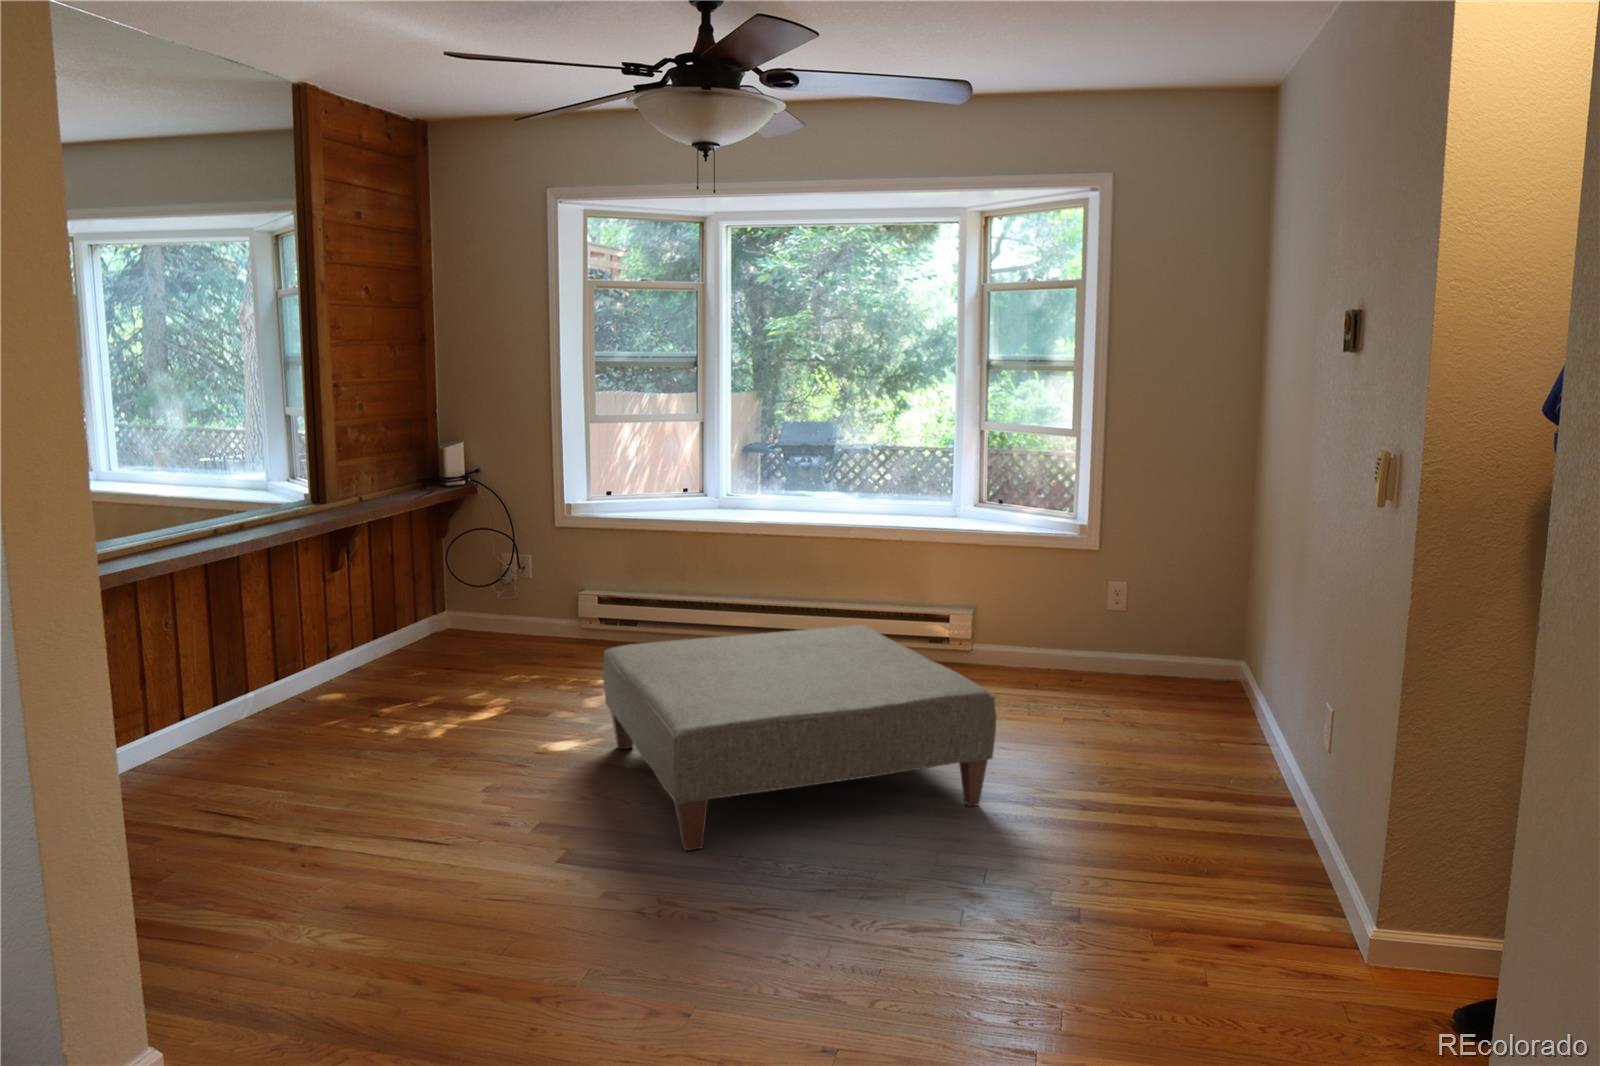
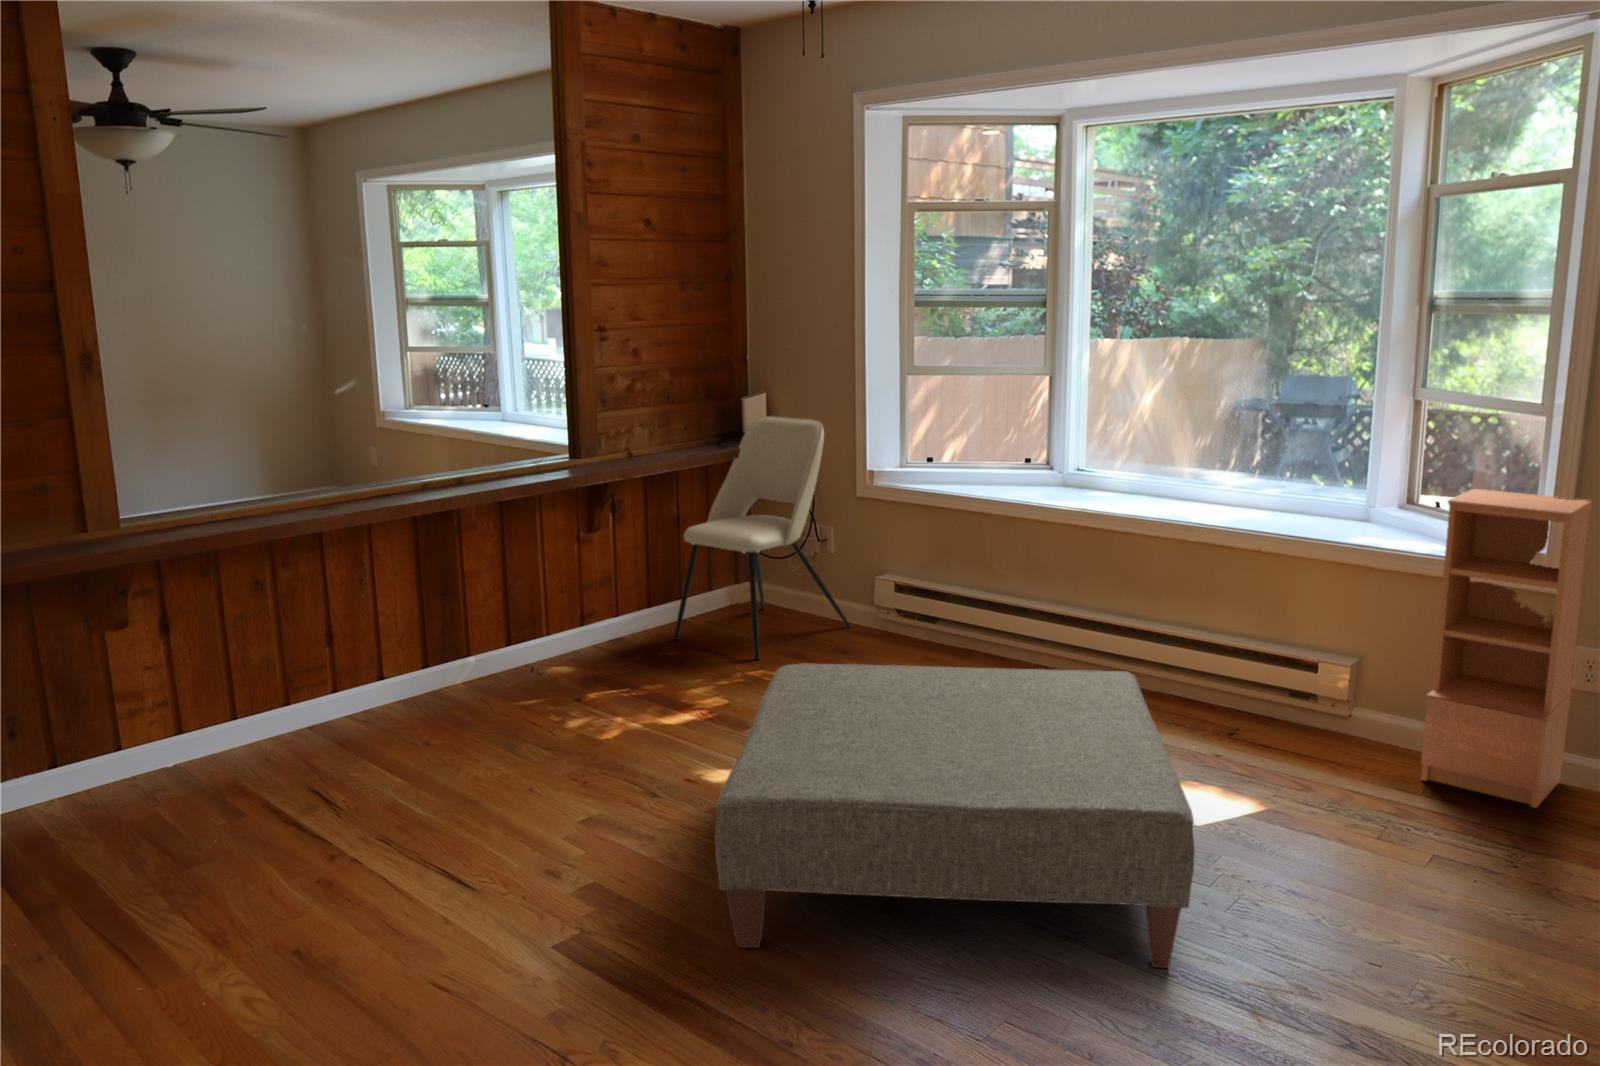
dining chair: none [404,461,555,669] -> present [673,416,851,660]
bookcase: none [1032,485,1114,688] -> present [1421,489,1592,808]

